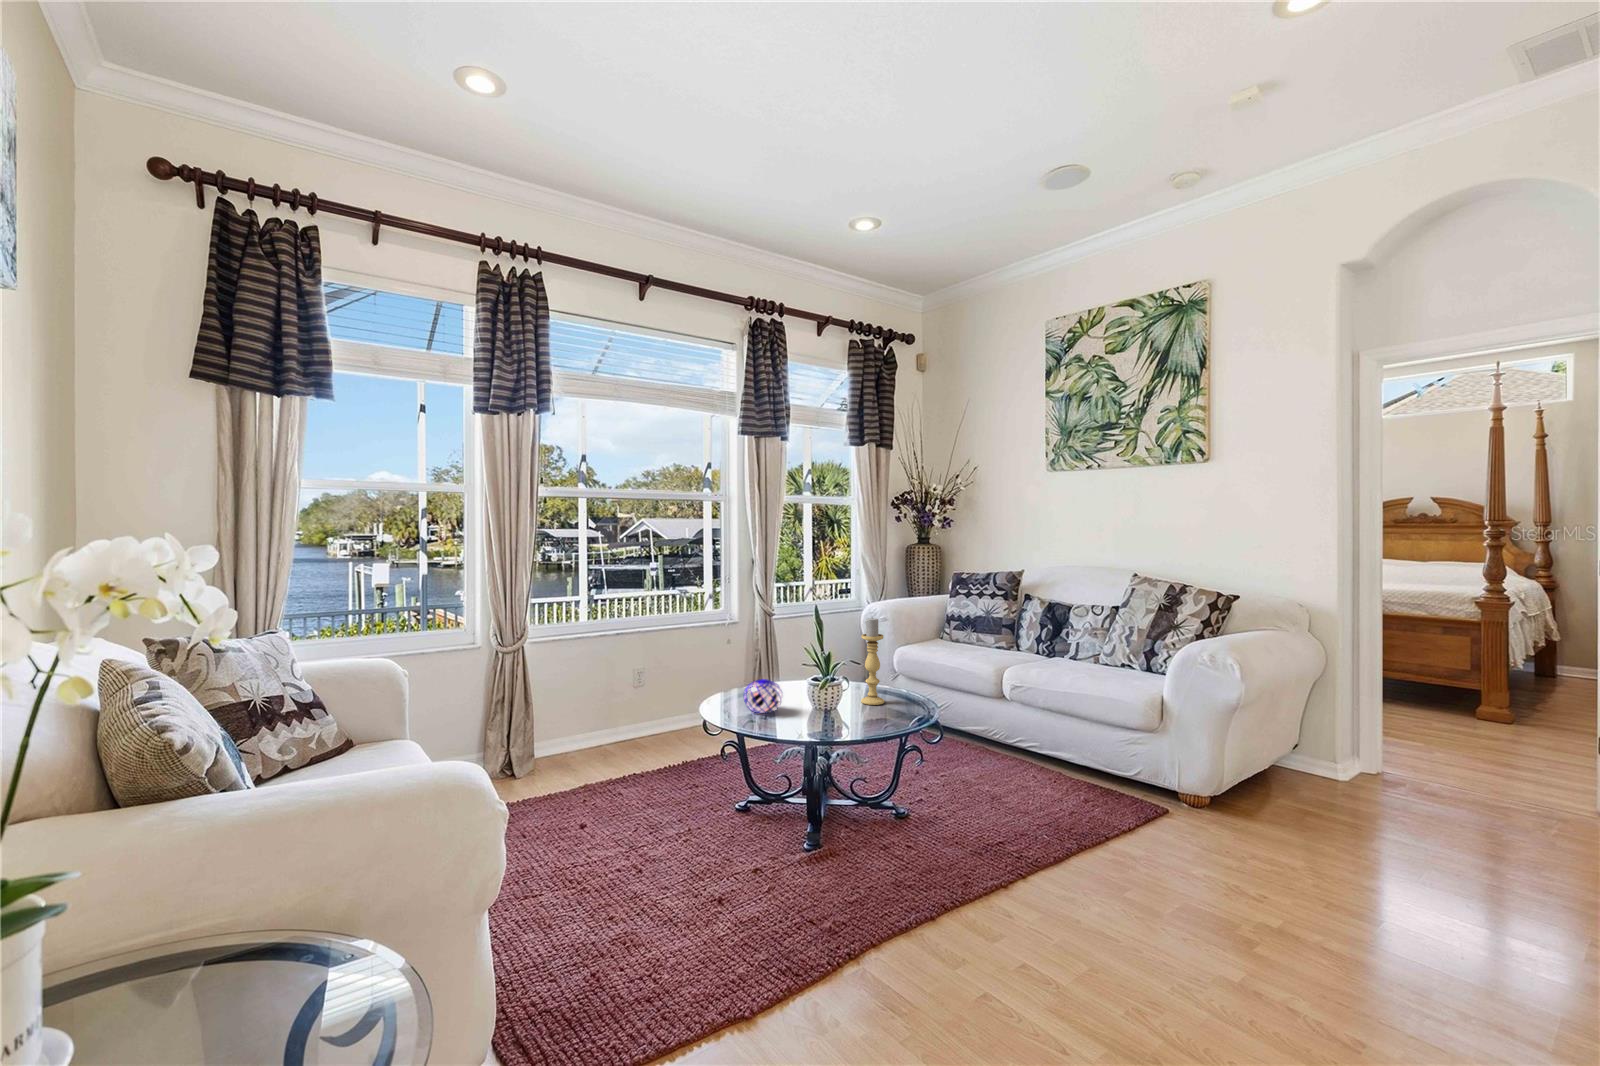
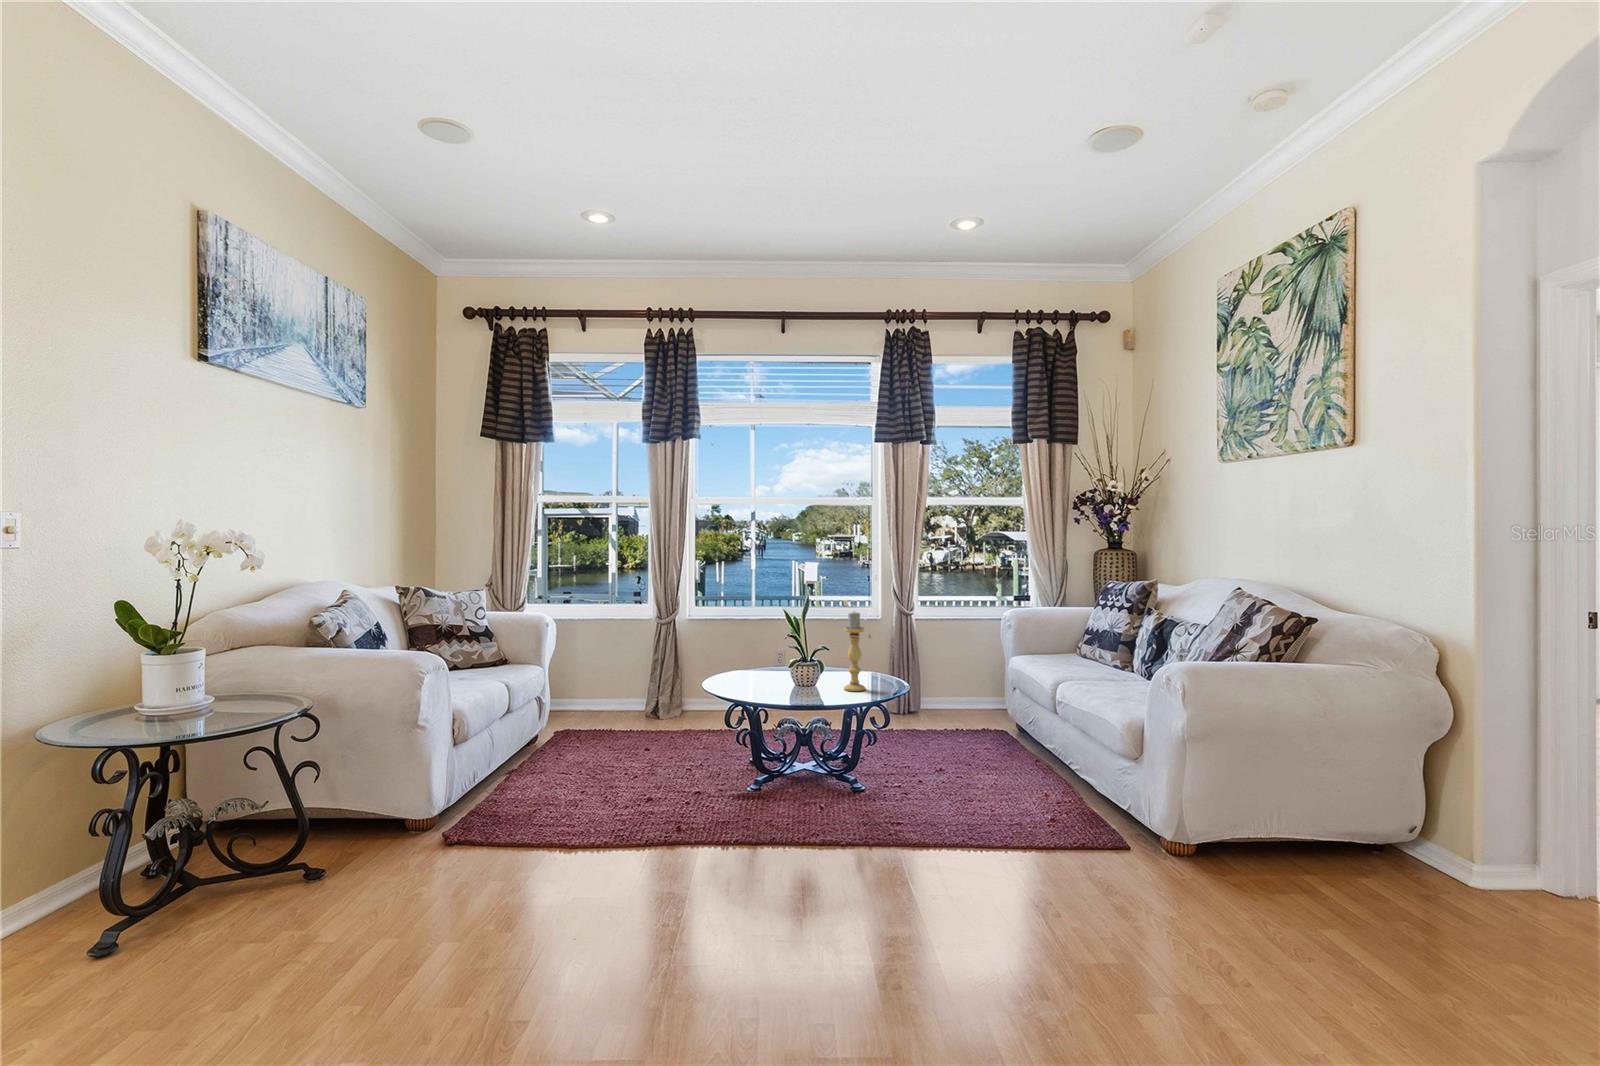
decorative orb: present [744,679,783,713] -> none [739,656,772,683]

